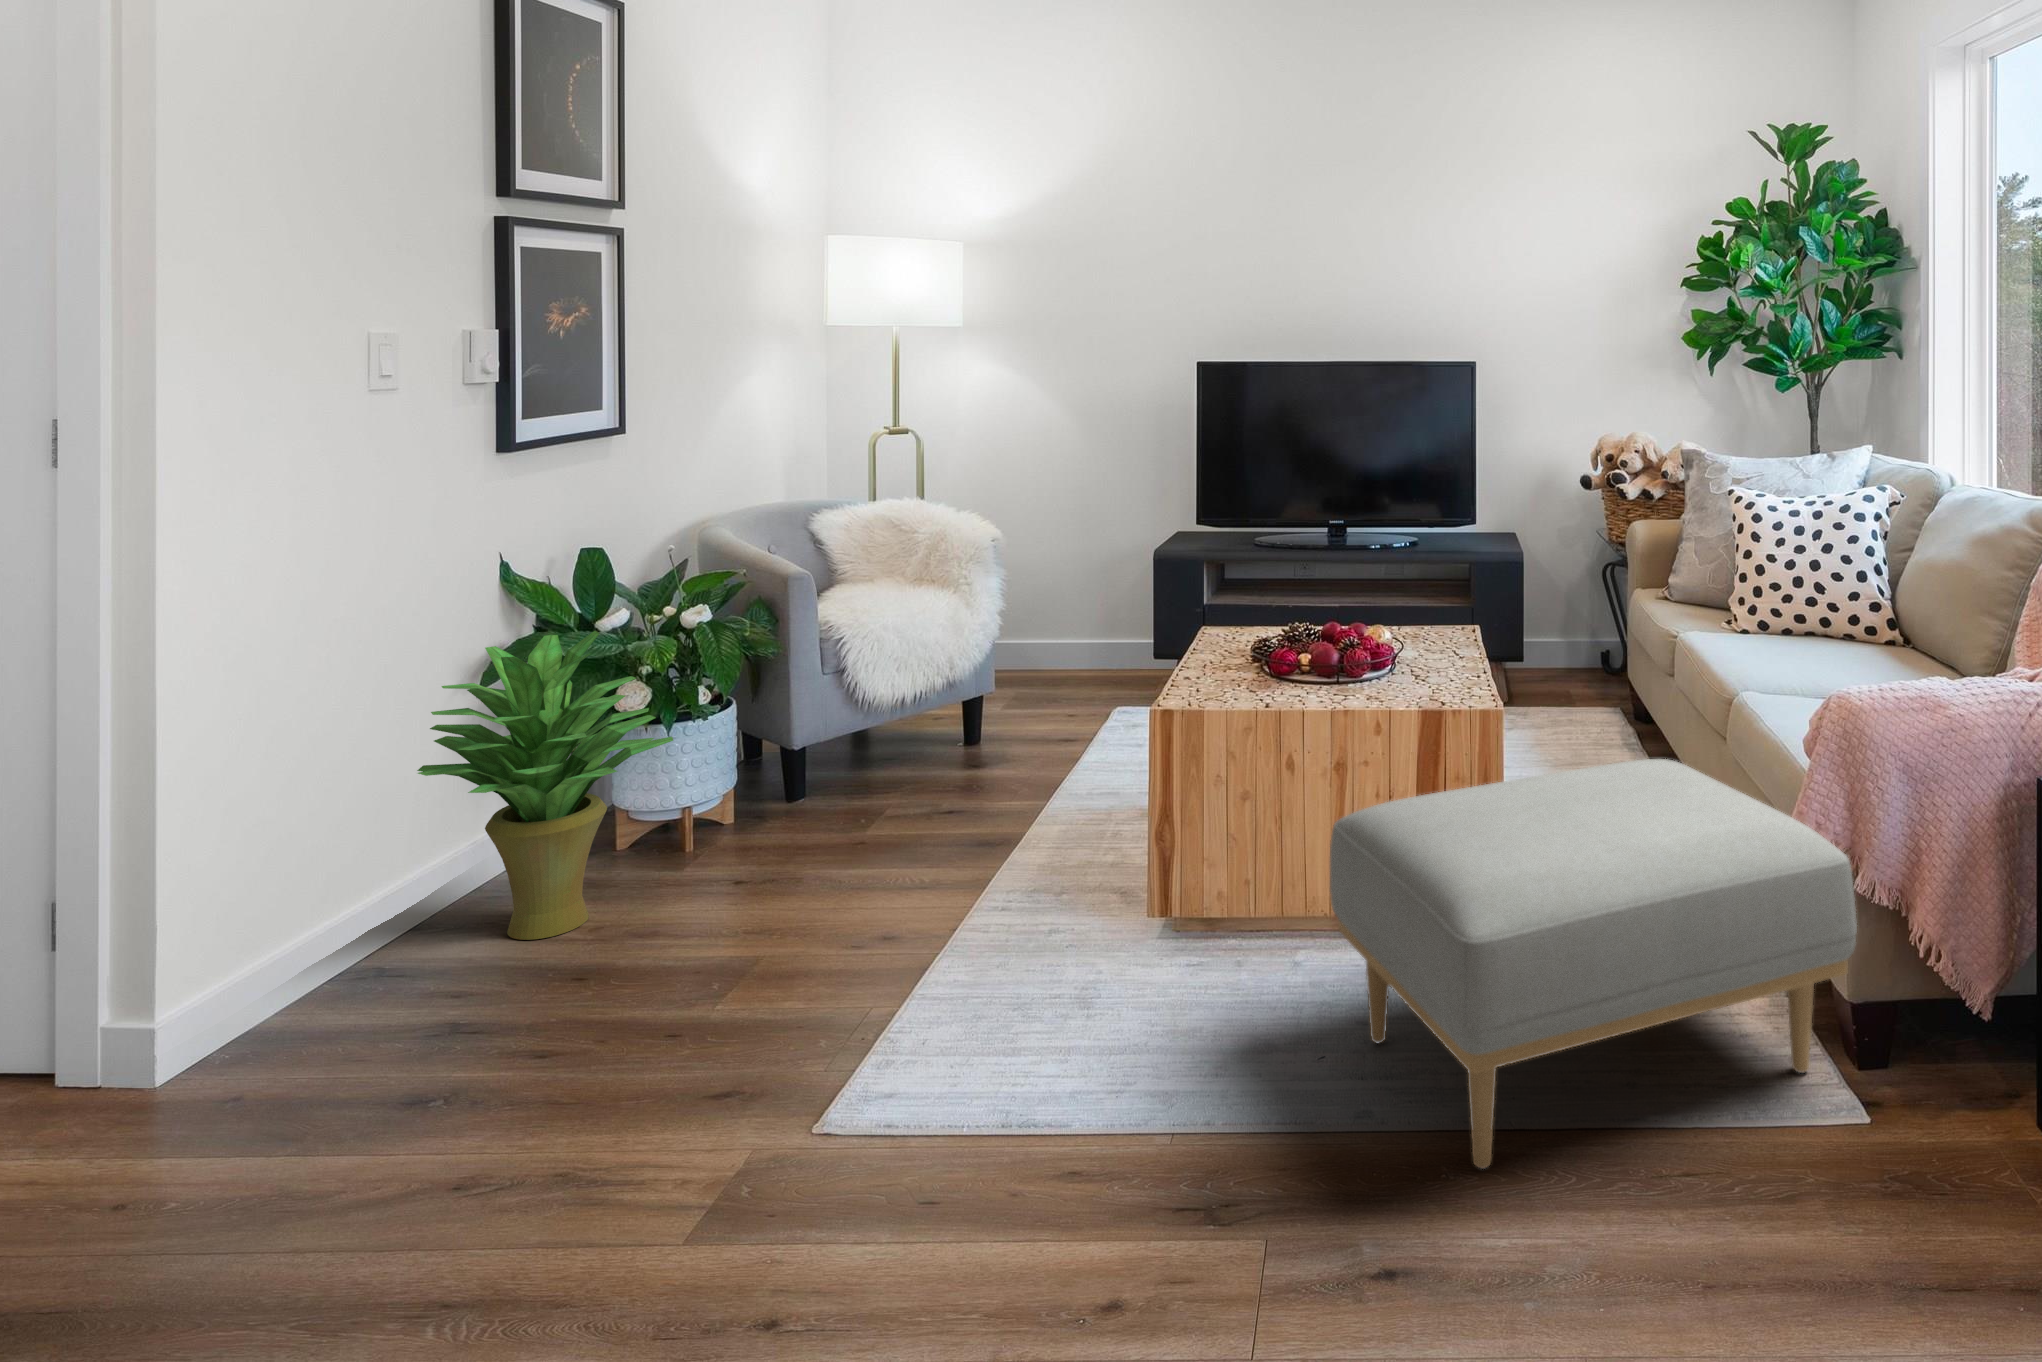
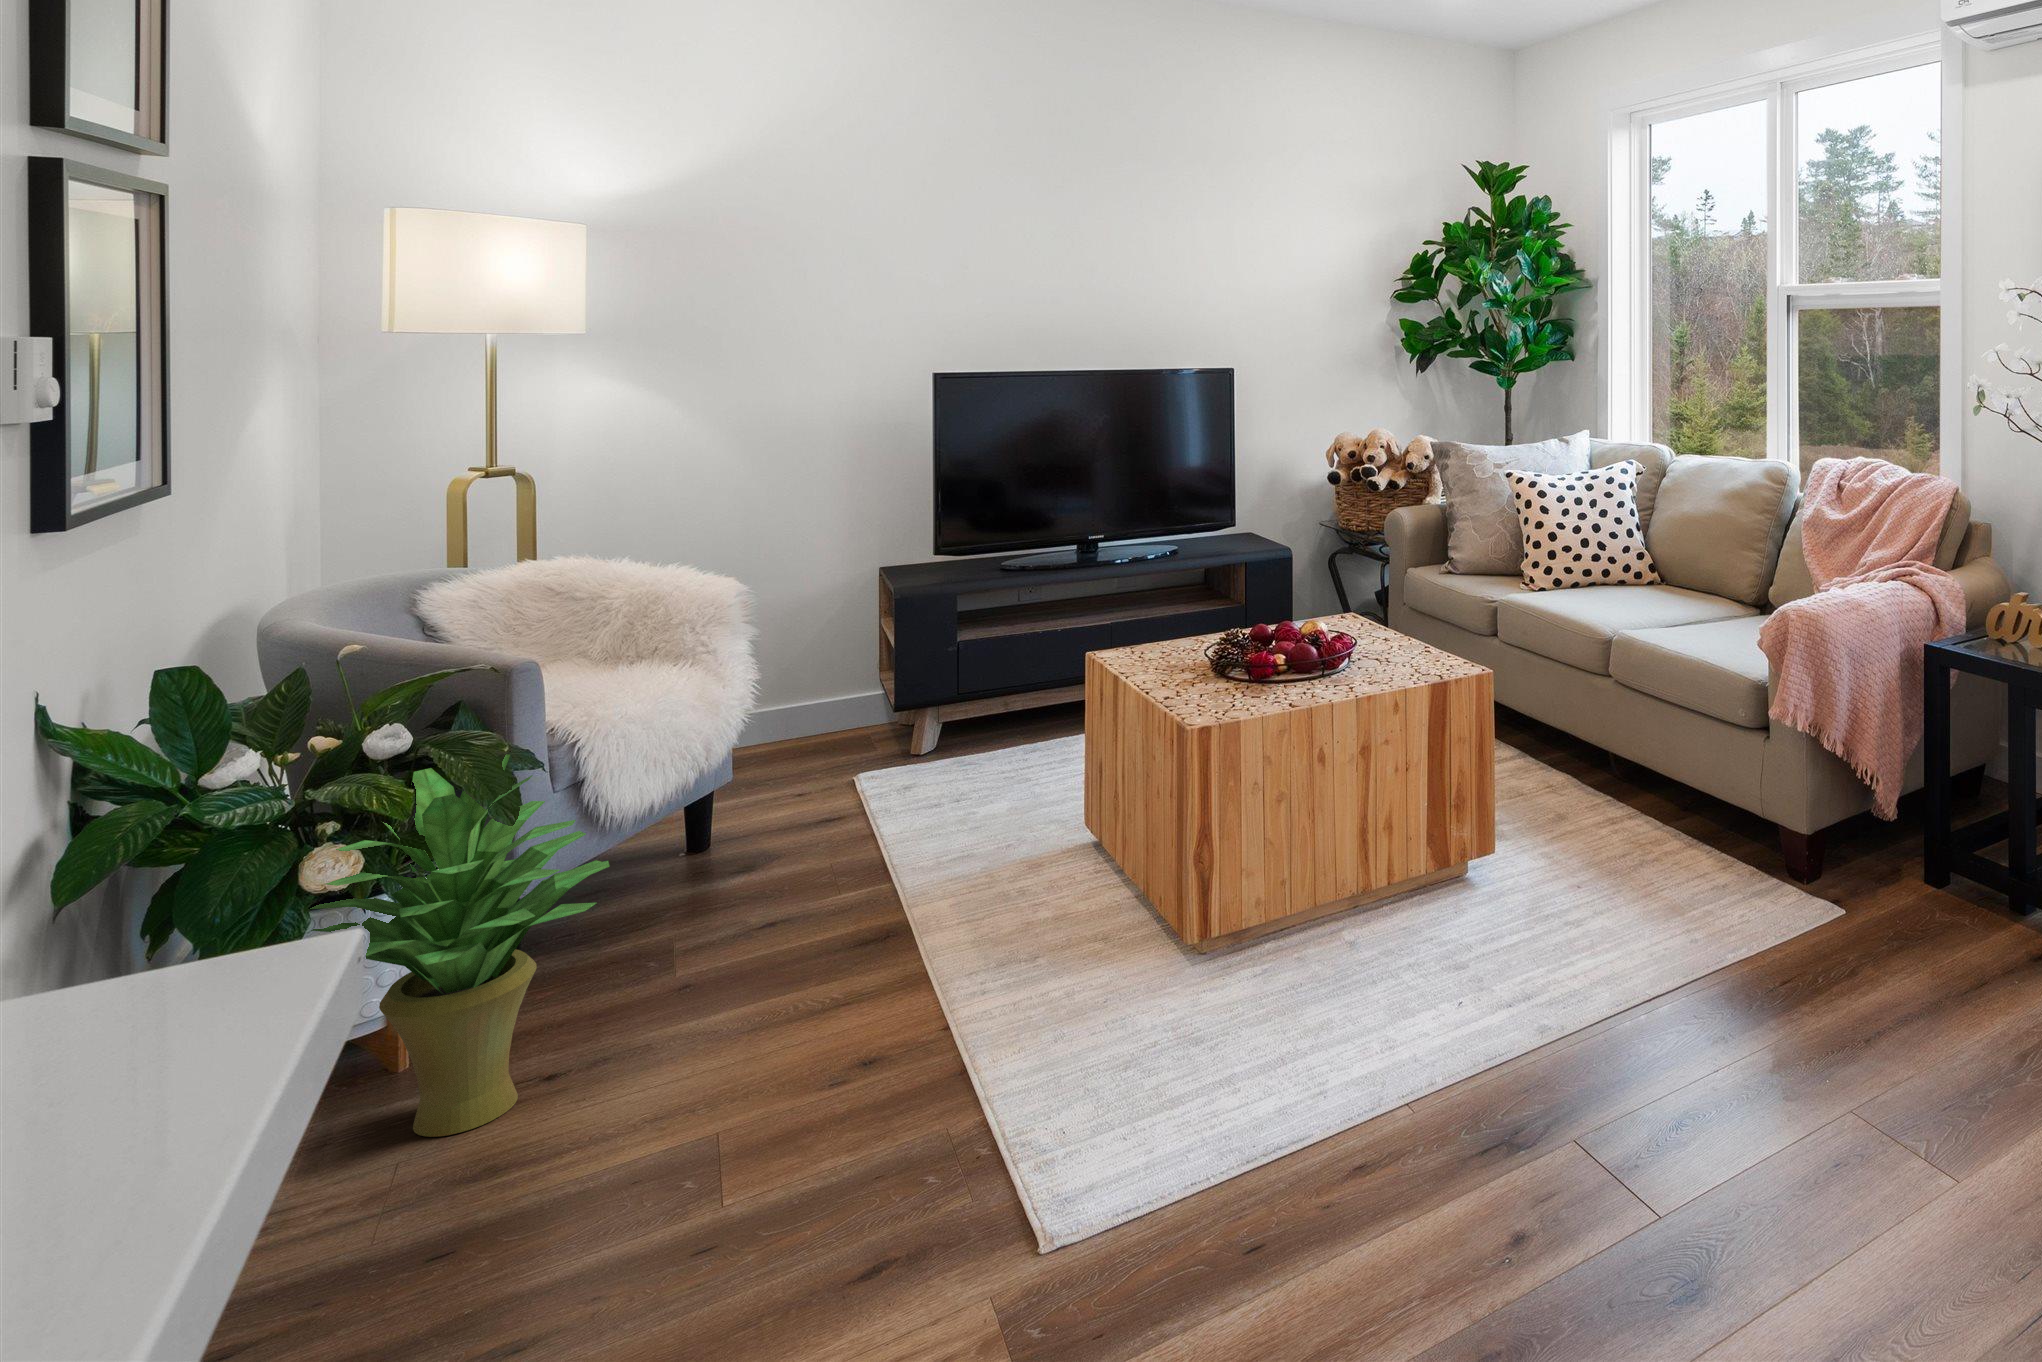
ottoman: present [1330,759,1857,1168] -> none [1426,687,1800,1003]

